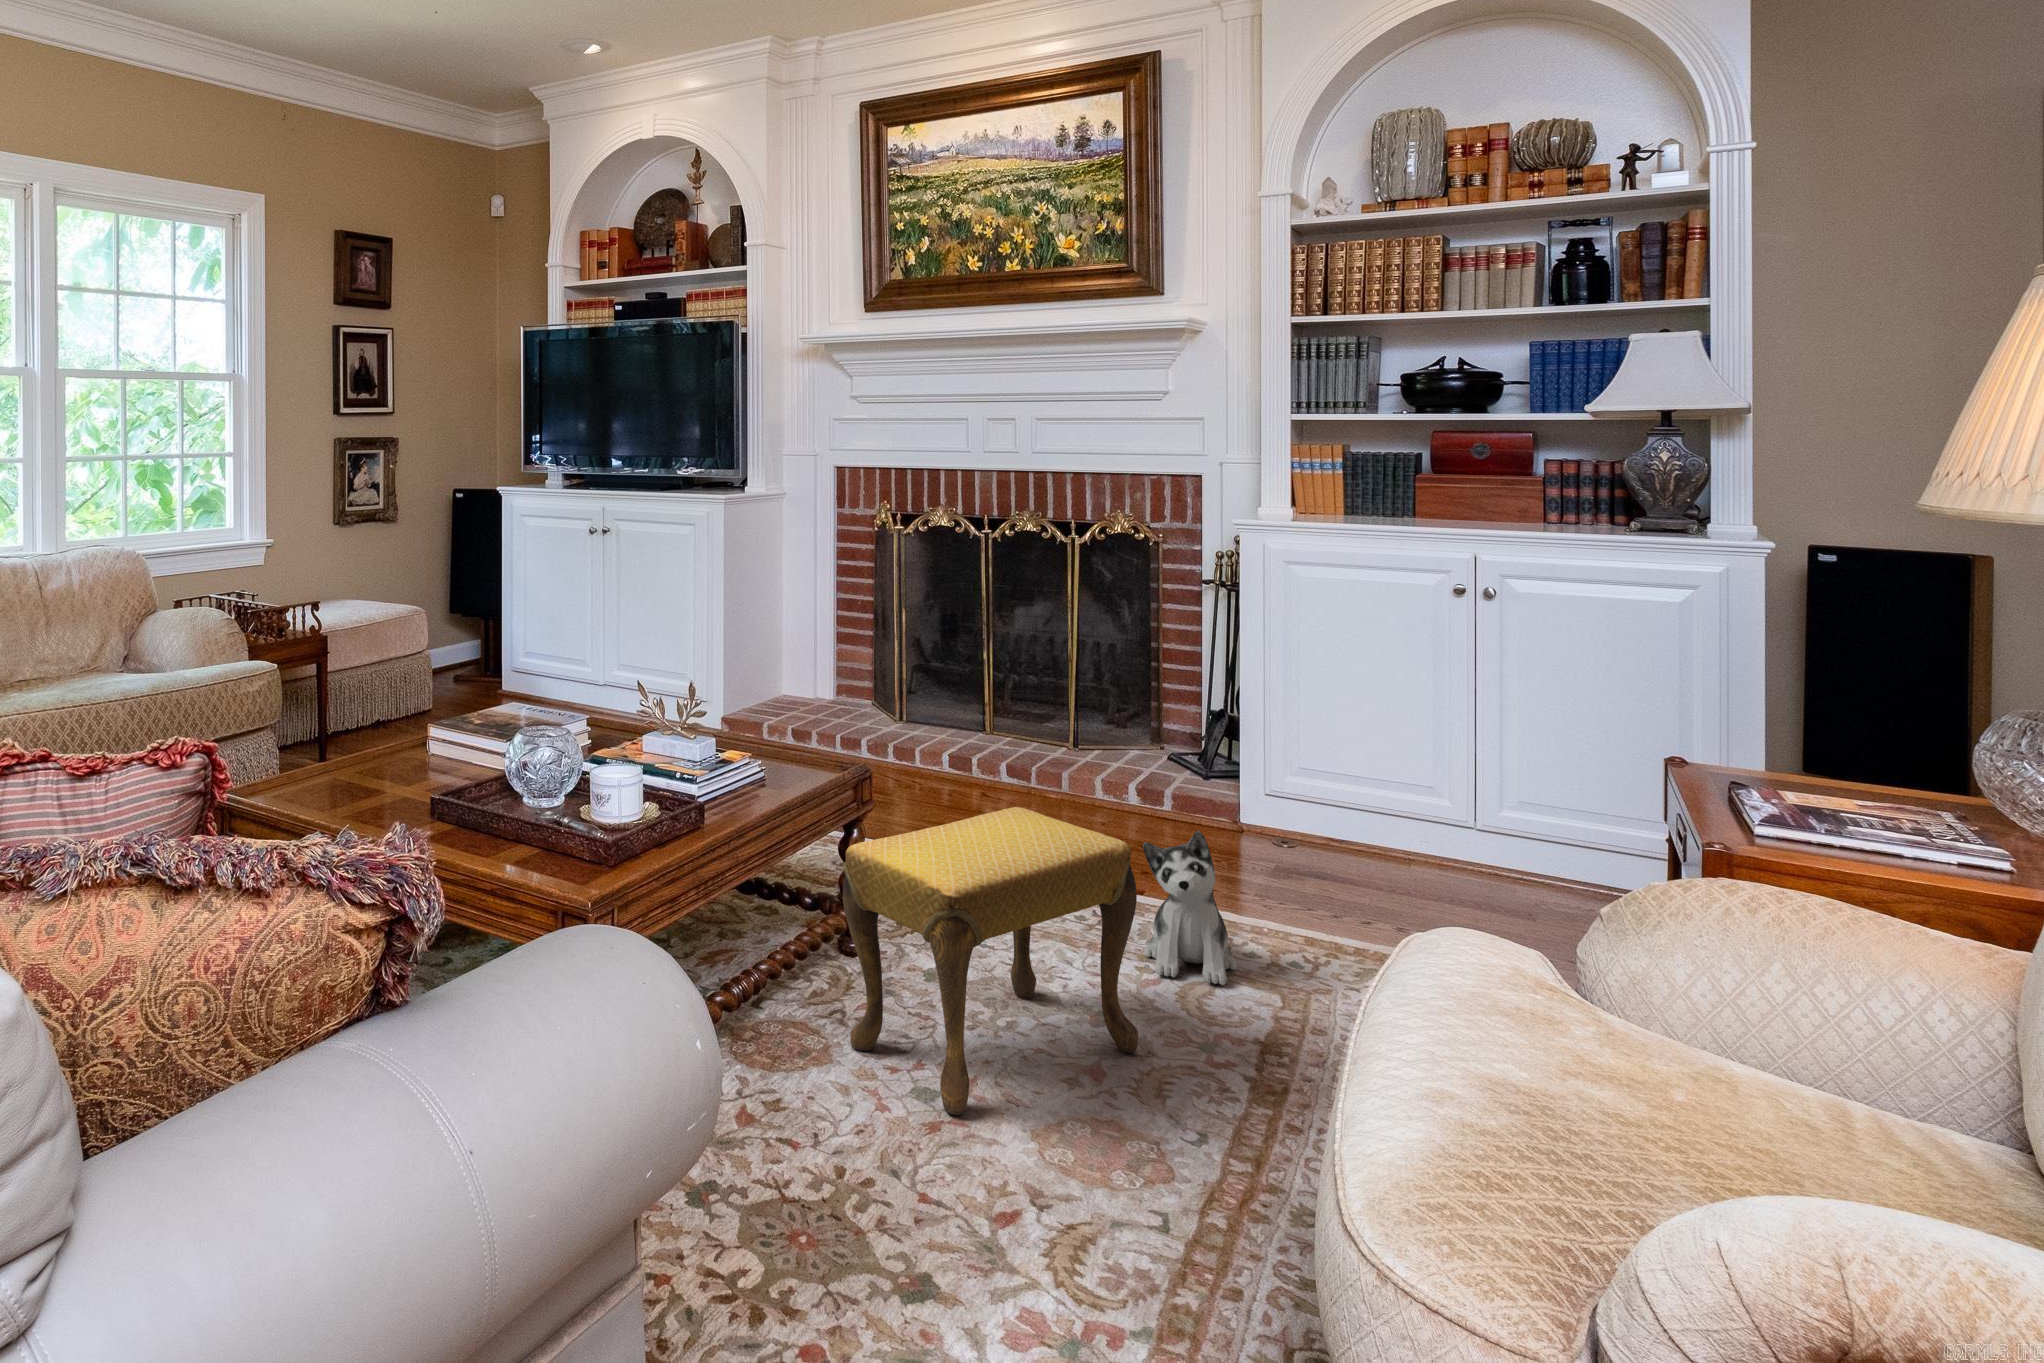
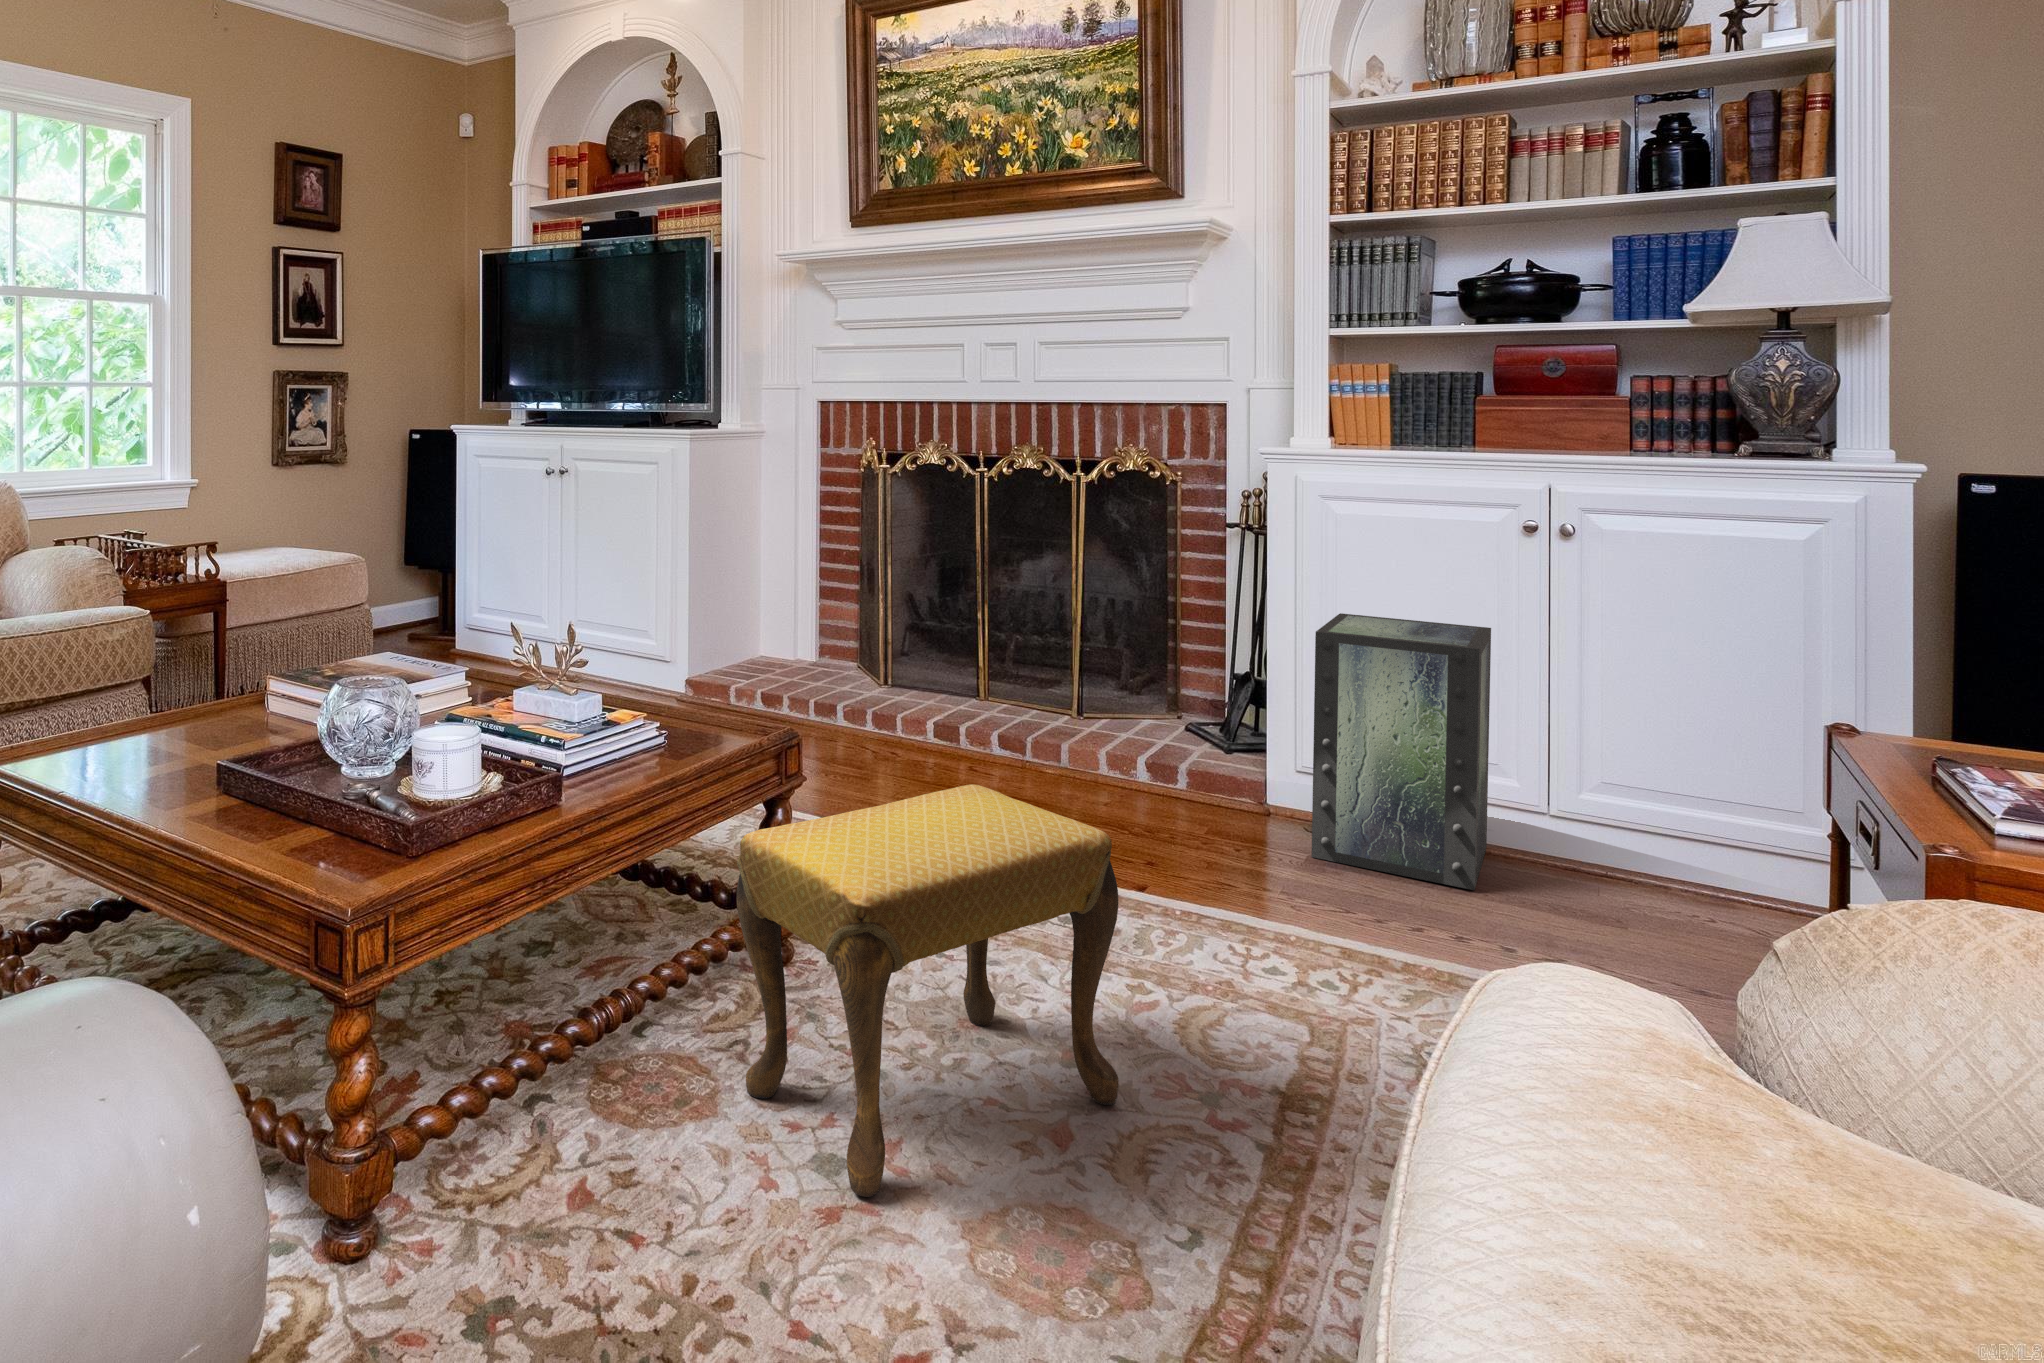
storage box: none [1283,661,1431,893] -> present [1312,613,1491,890]
plush toy: present [1143,831,1237,985] -> none [1136,815,1252,1010]

